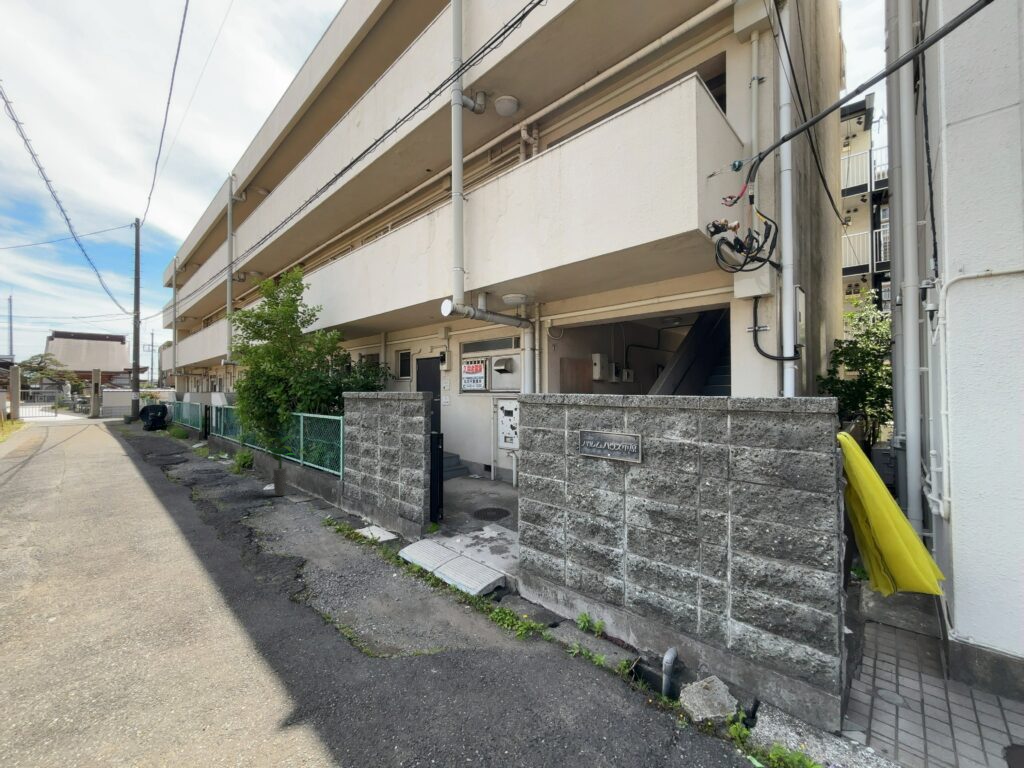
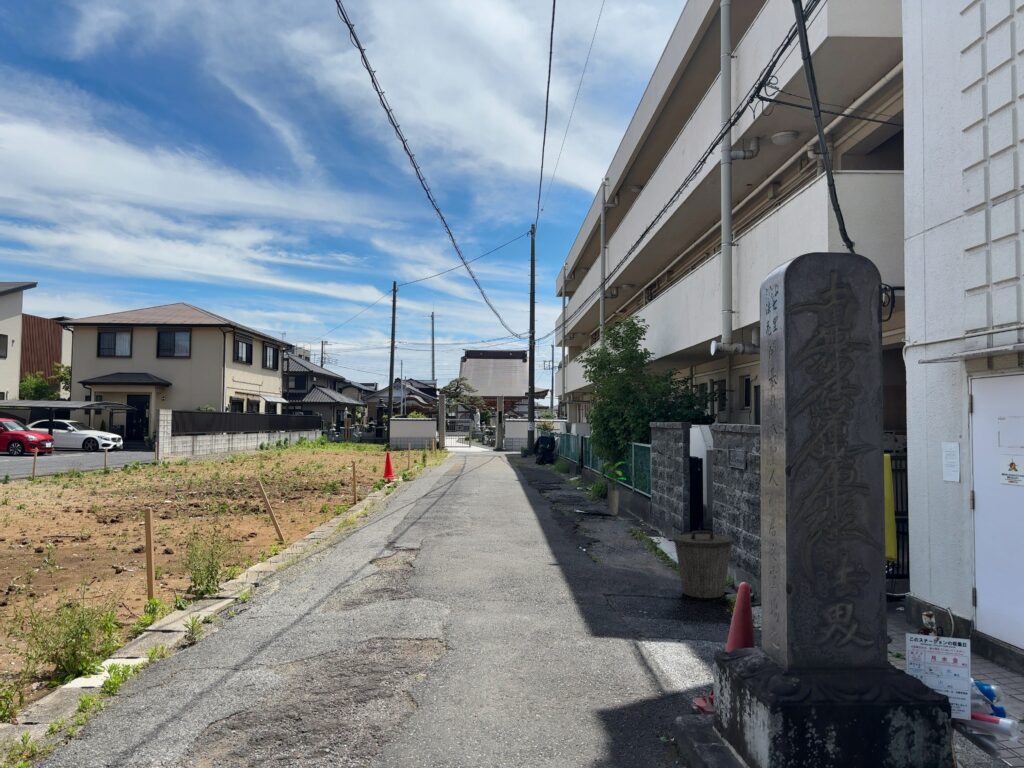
trash can: none [558,570,662,711] -> present [673,531,734,598]

